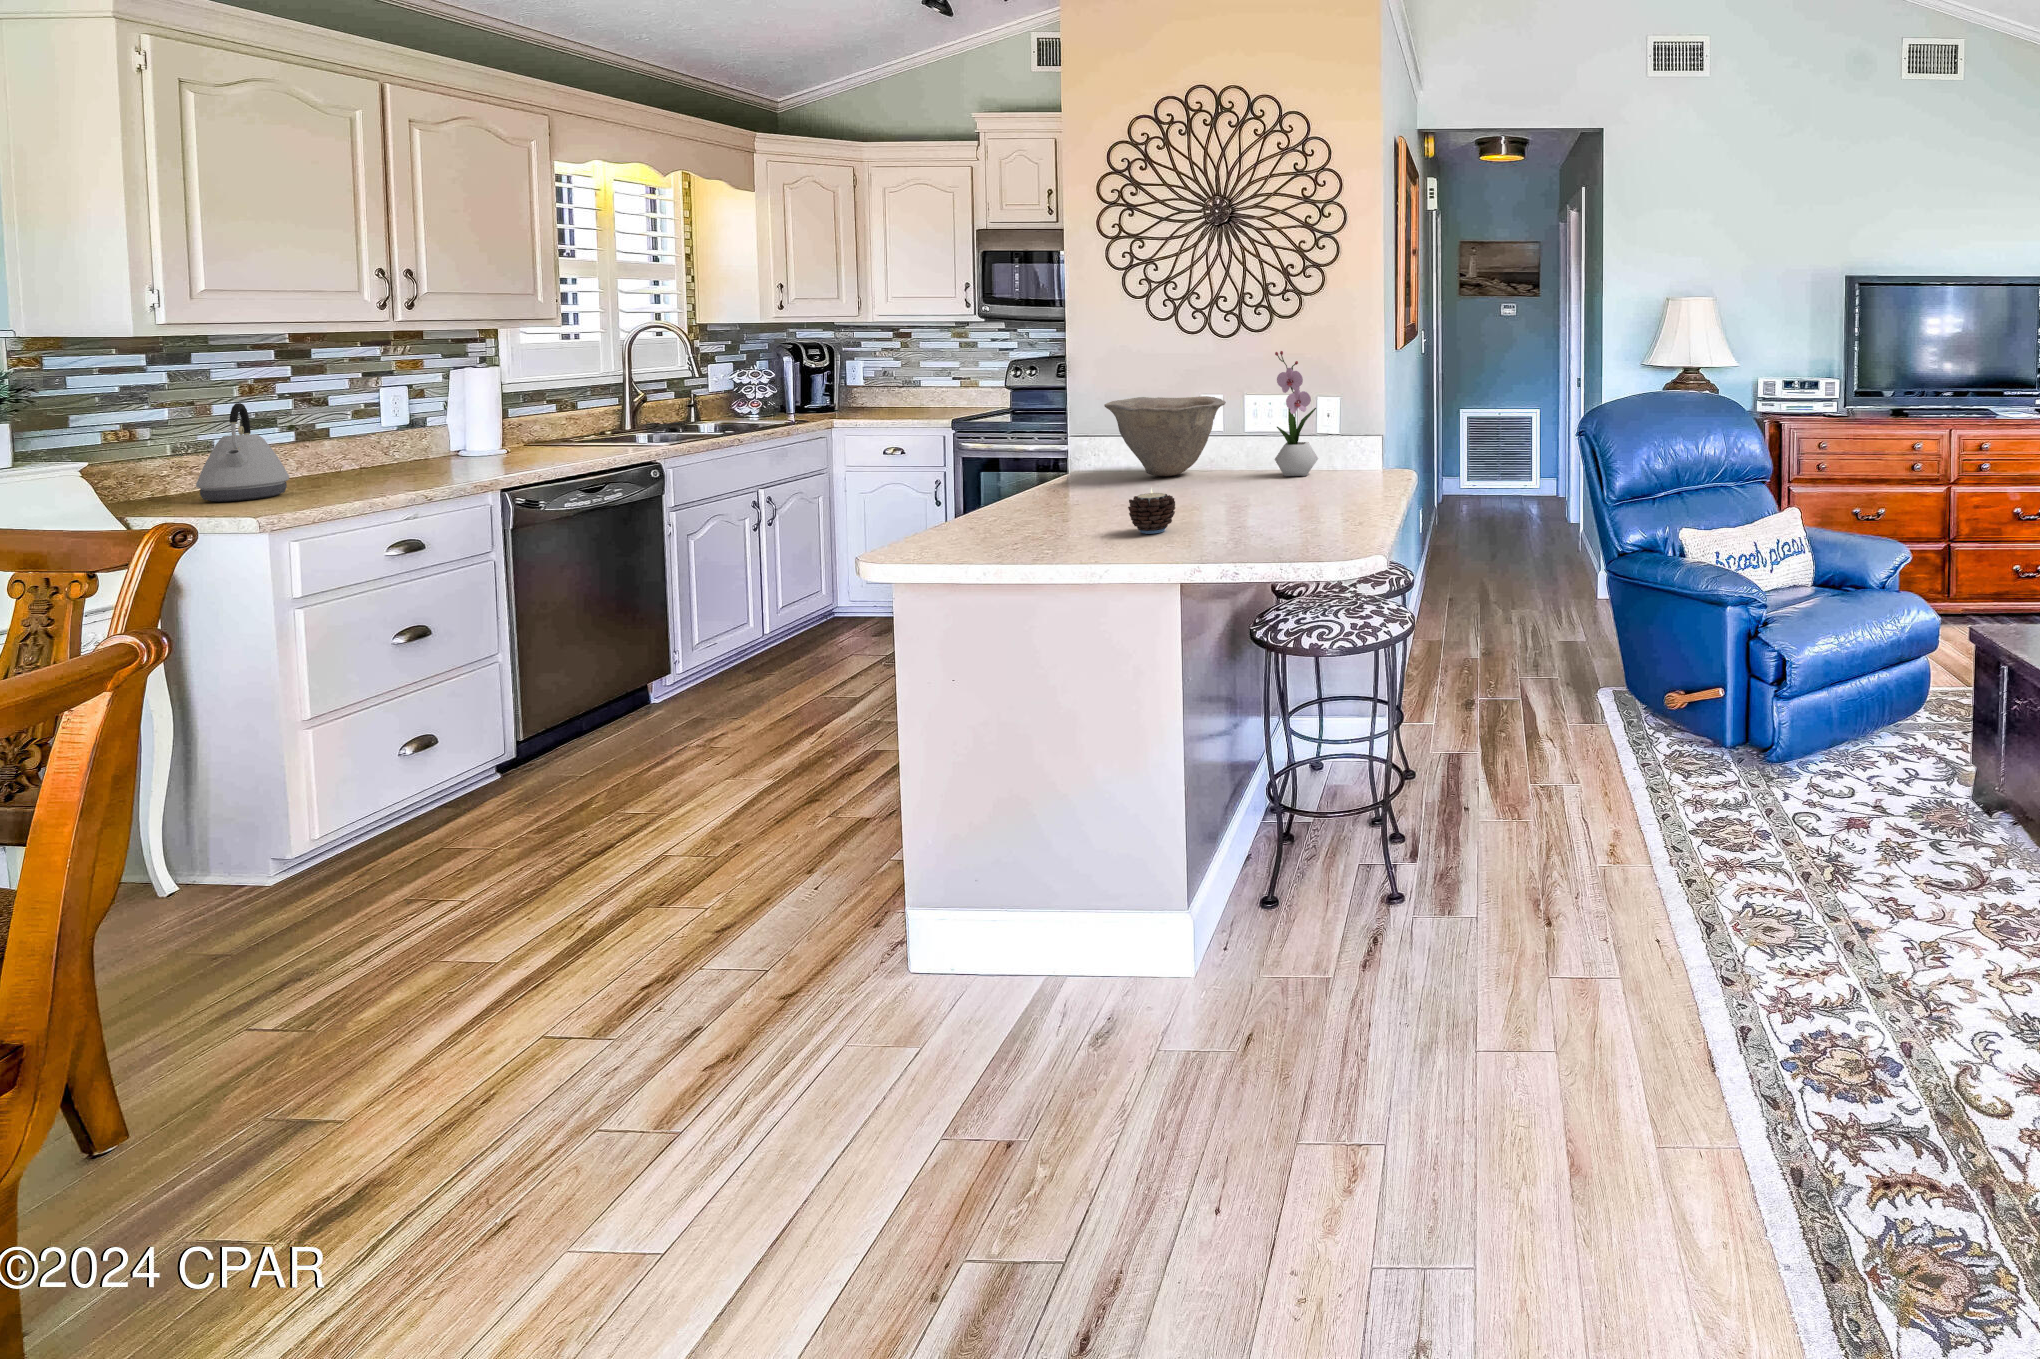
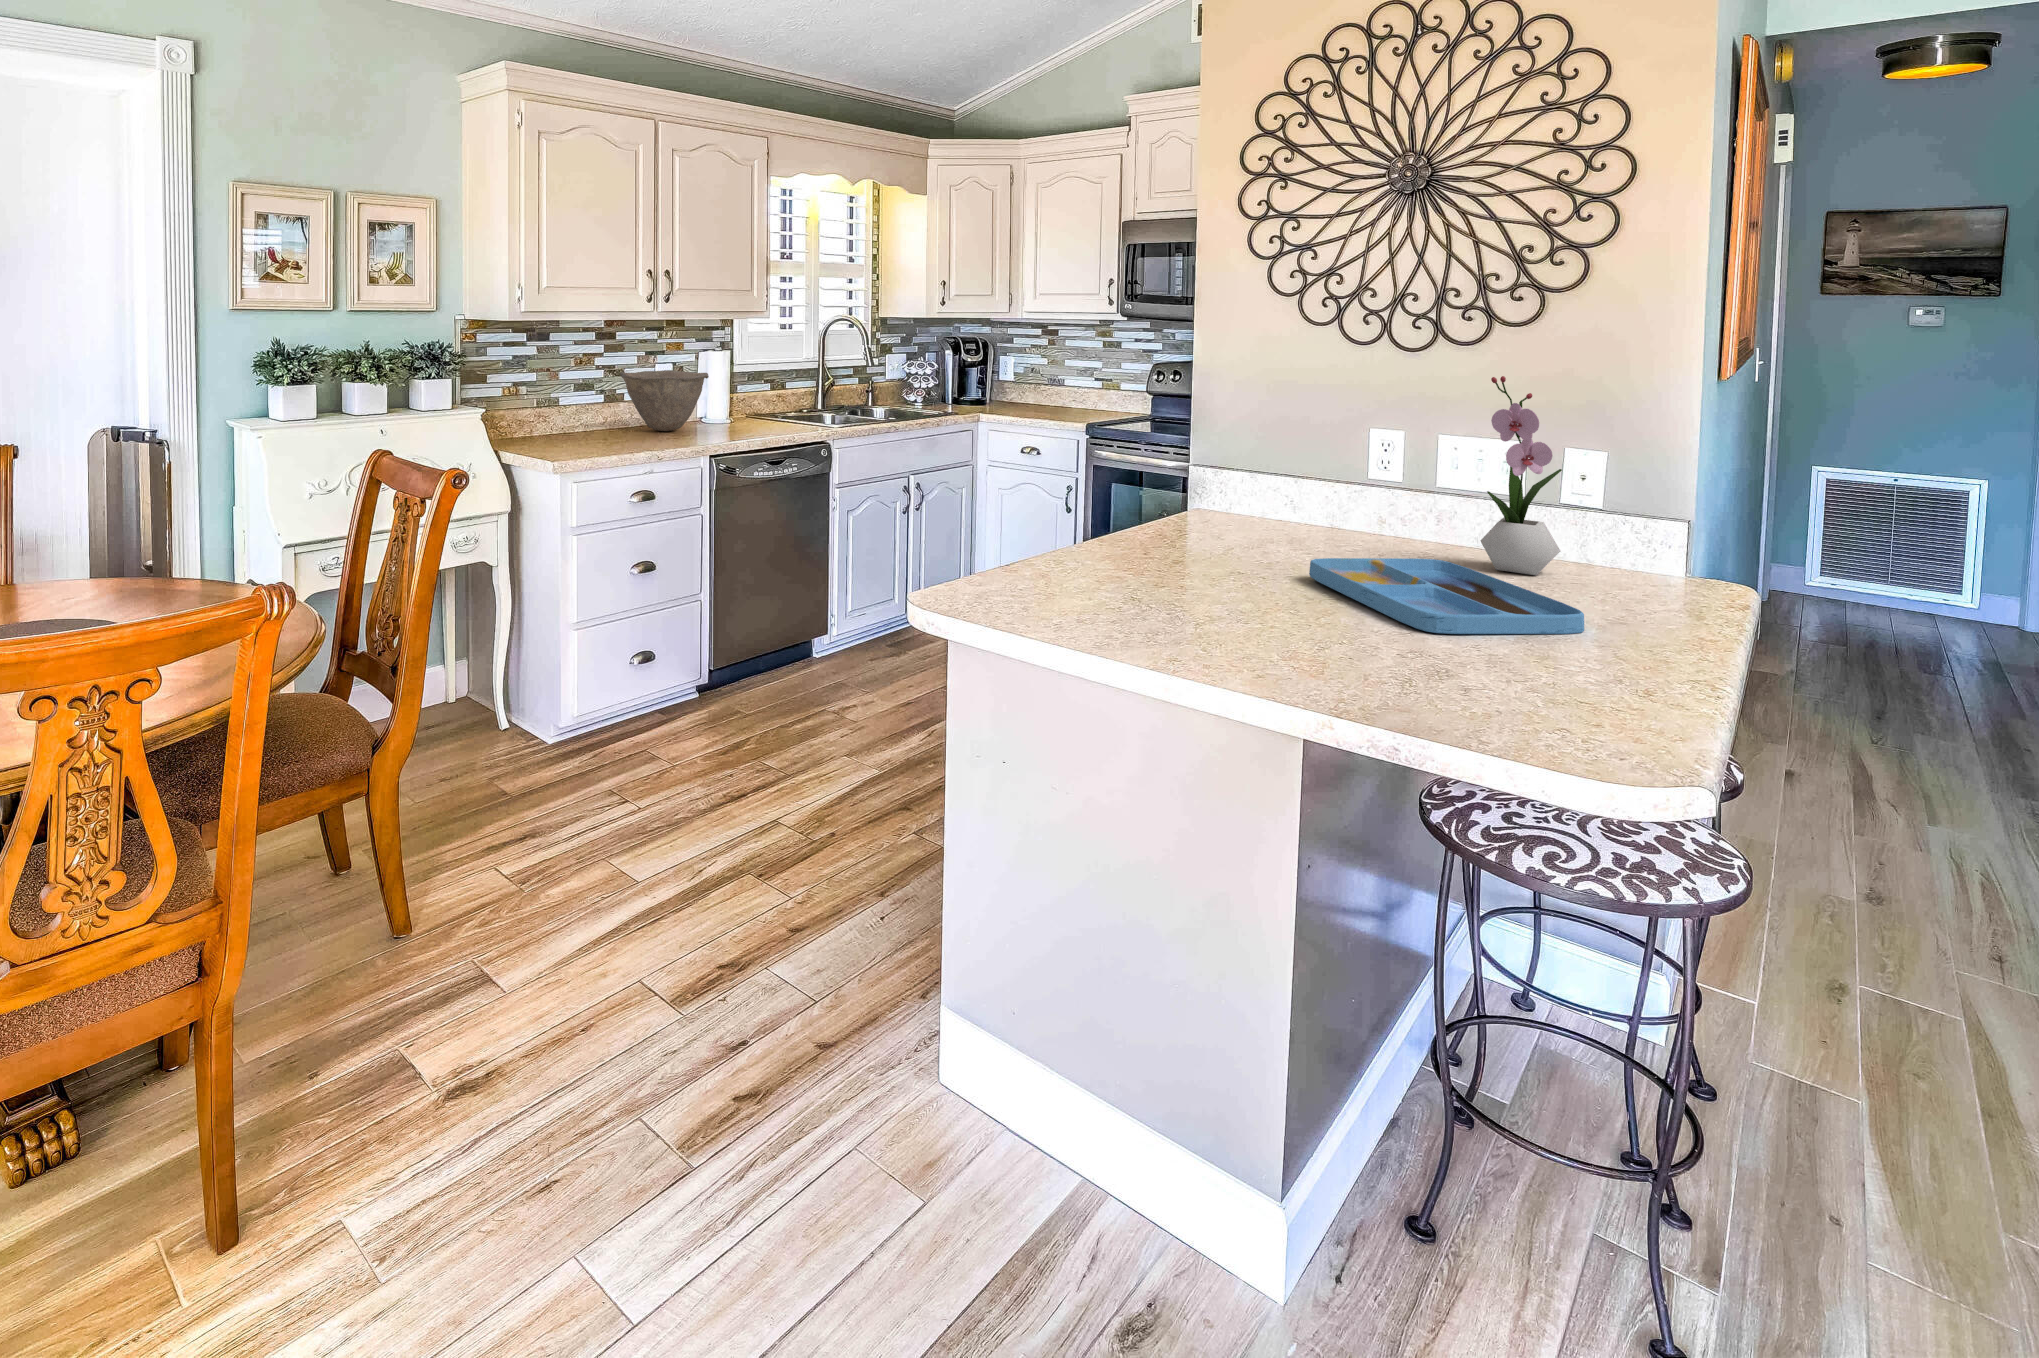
bowl: present [1104,396,1226,476] -> present [620,370,709,431]
kettle: present [196,403,289,502] -> none [547,368,594,442]
tray: none [1174,474,1332,514] -> present [1309,558,1584,634]
candle: present [1128,489,1175,534] -> none [1227,567,1300,636]

